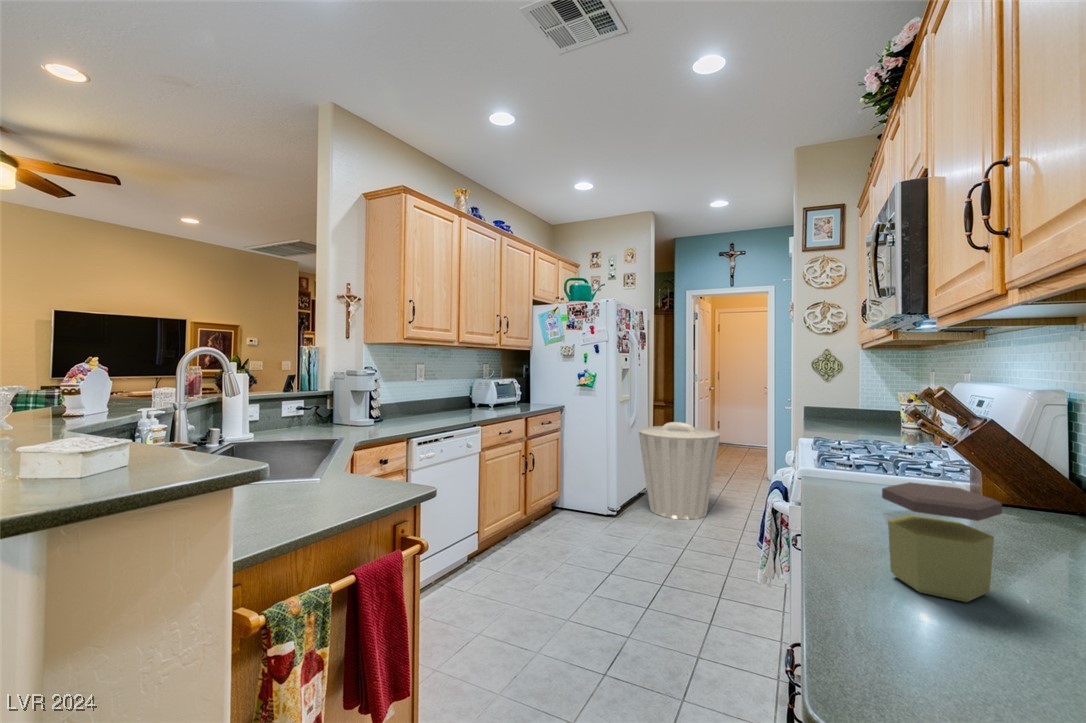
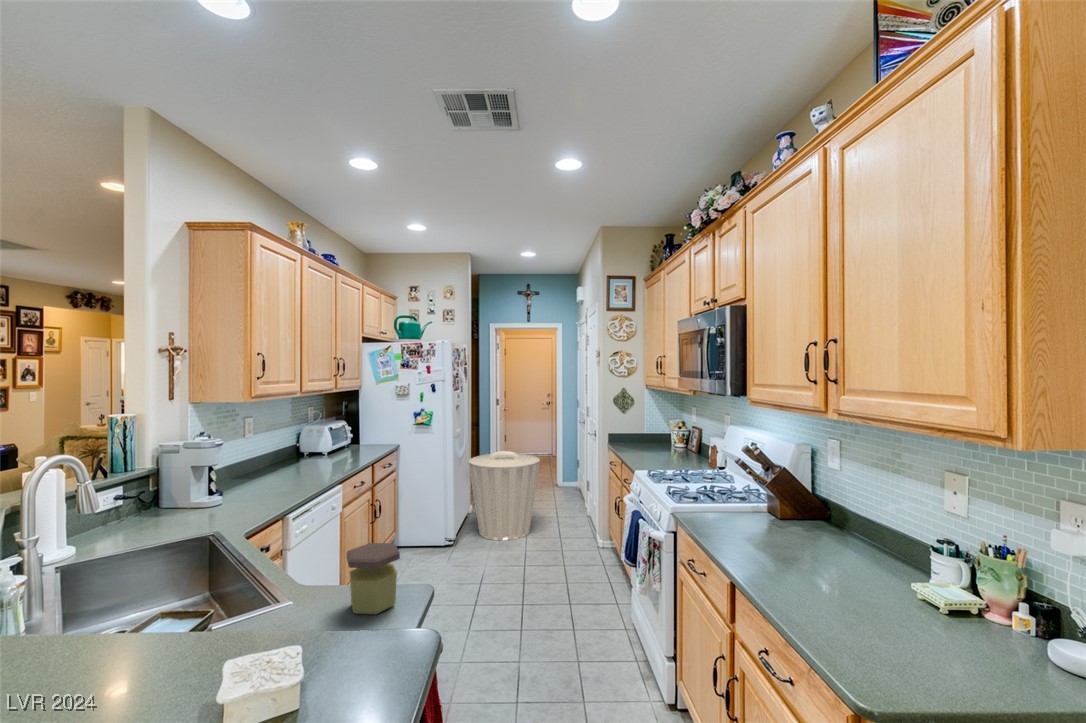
jar: present [882,482,1002,602] -> present [347,543,400,615]

